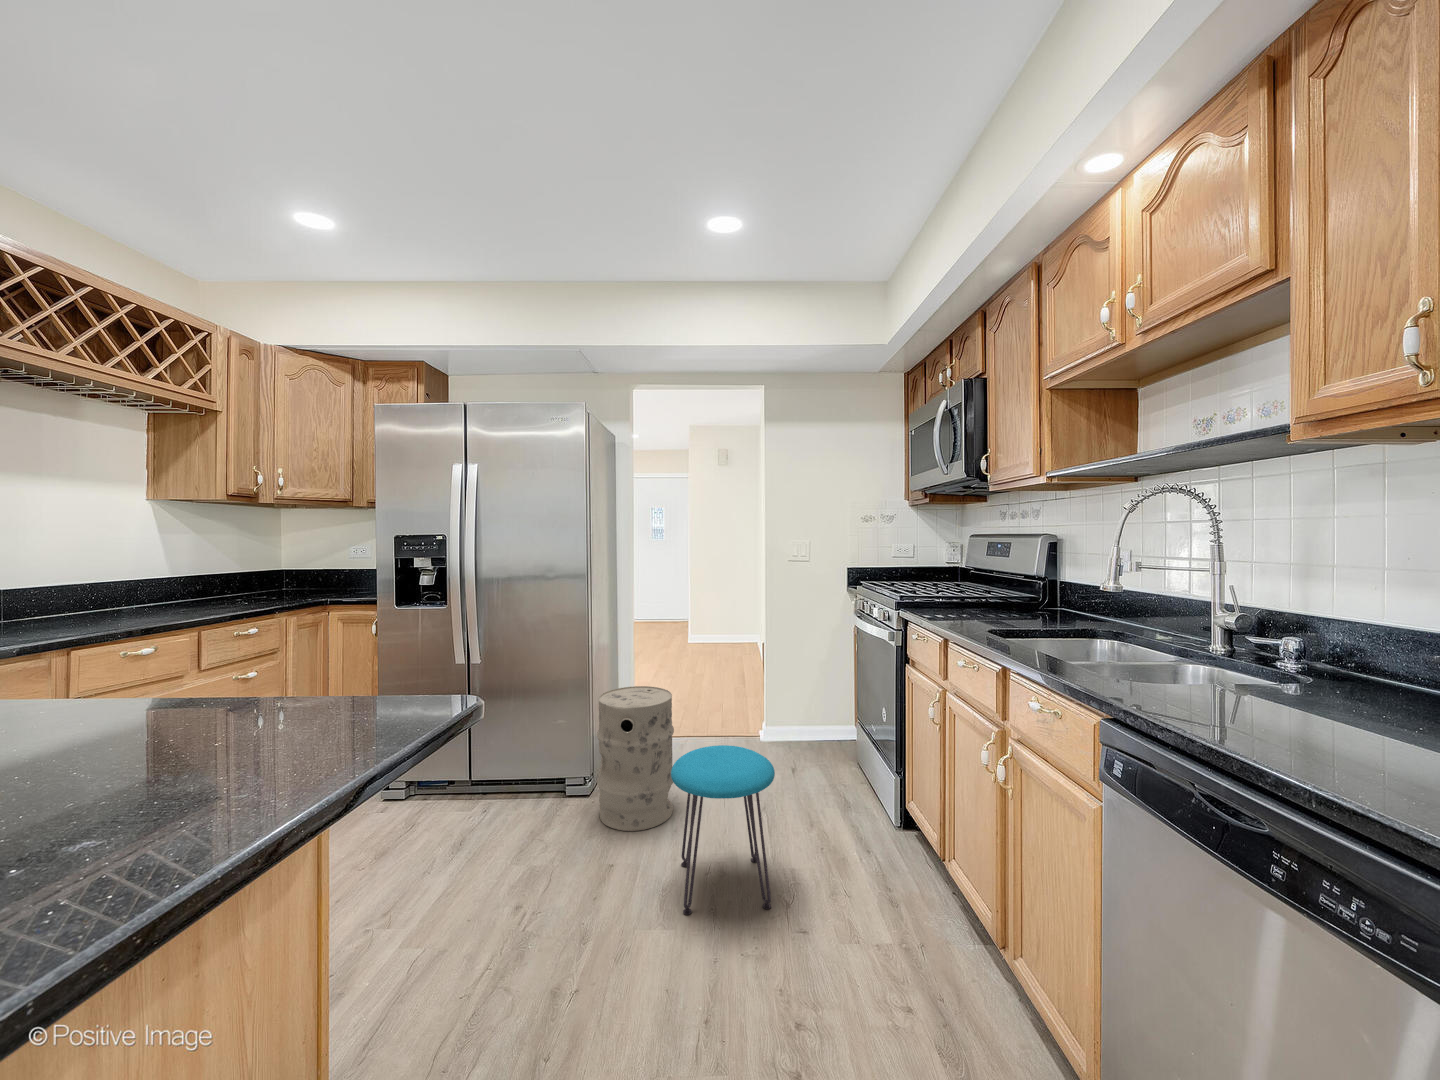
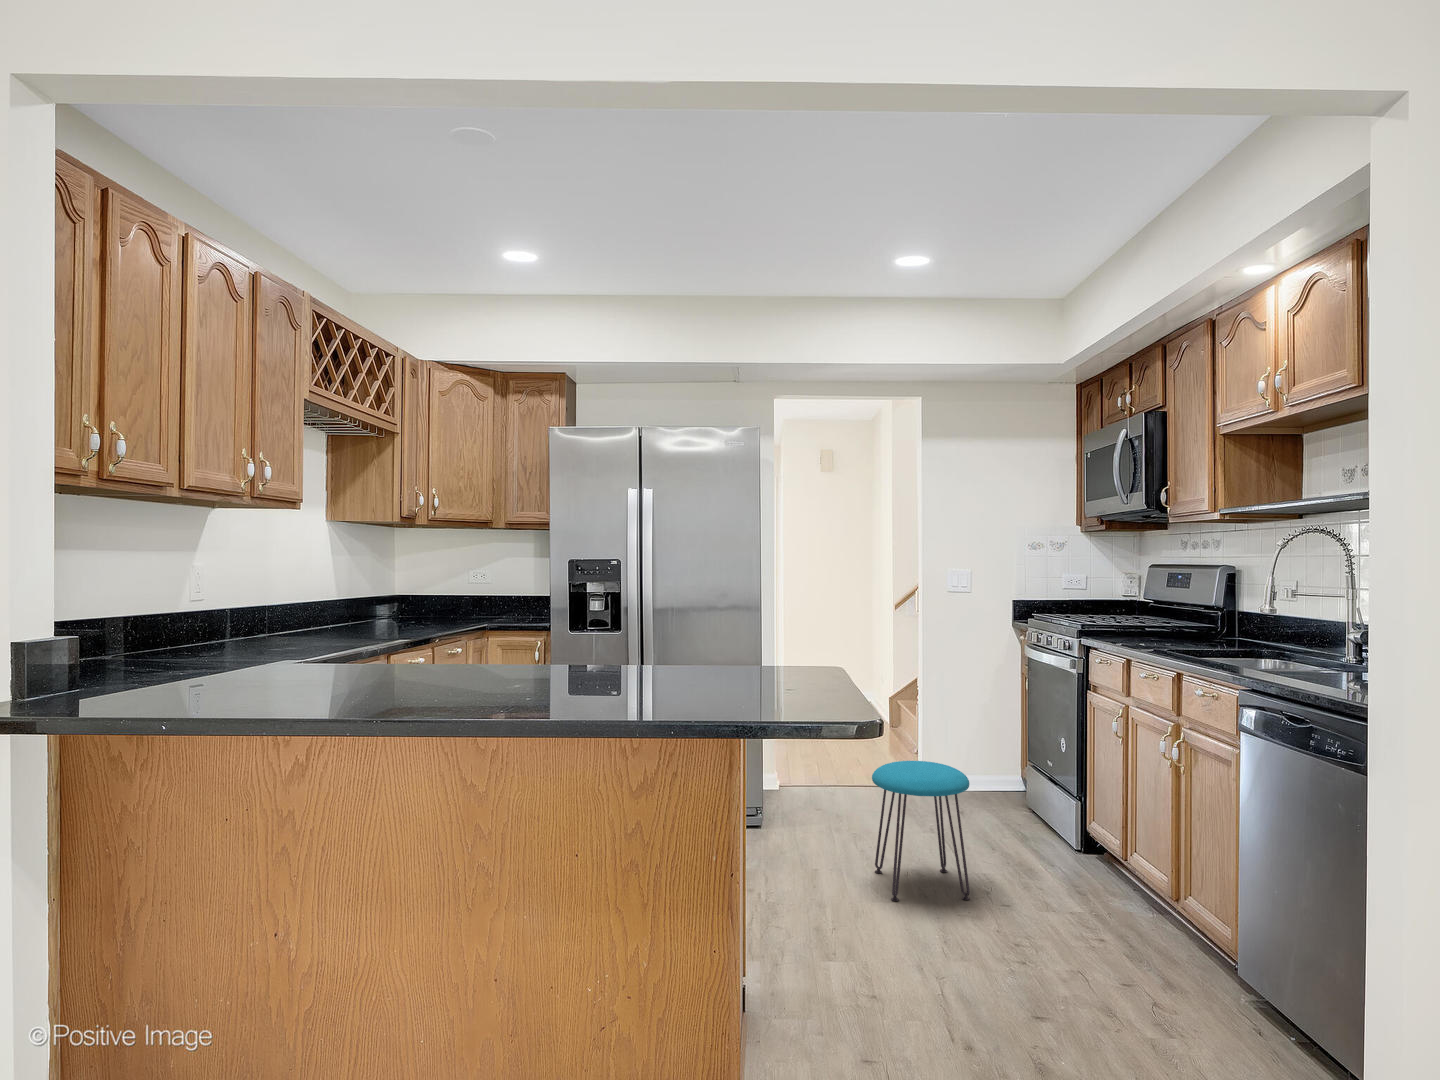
trash can: present [597,686,674,831] -> none [774,714,851,850]

